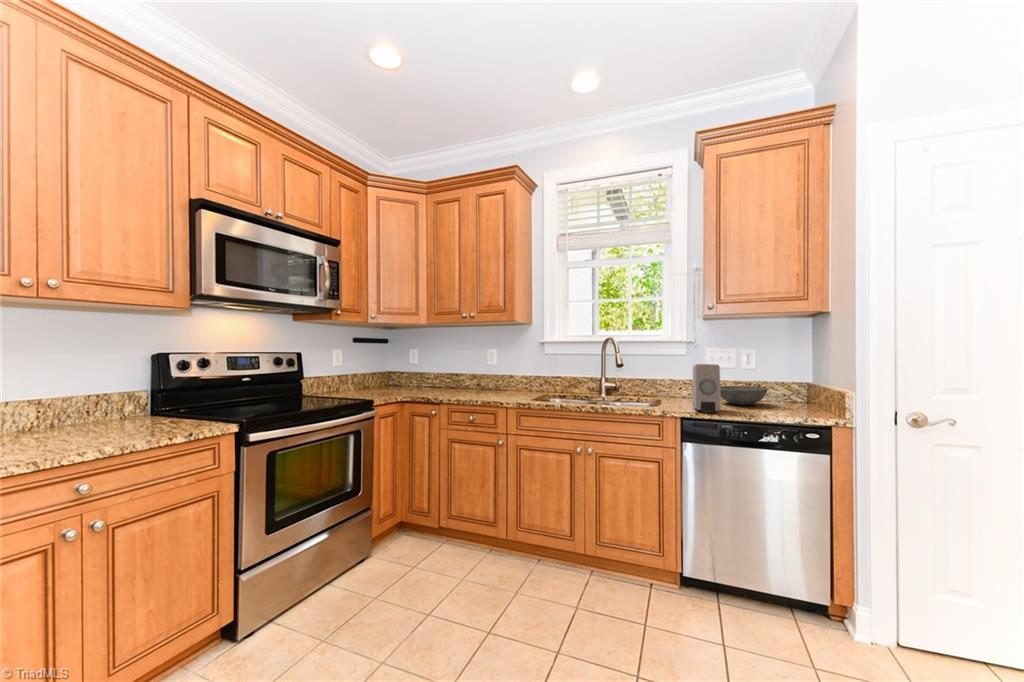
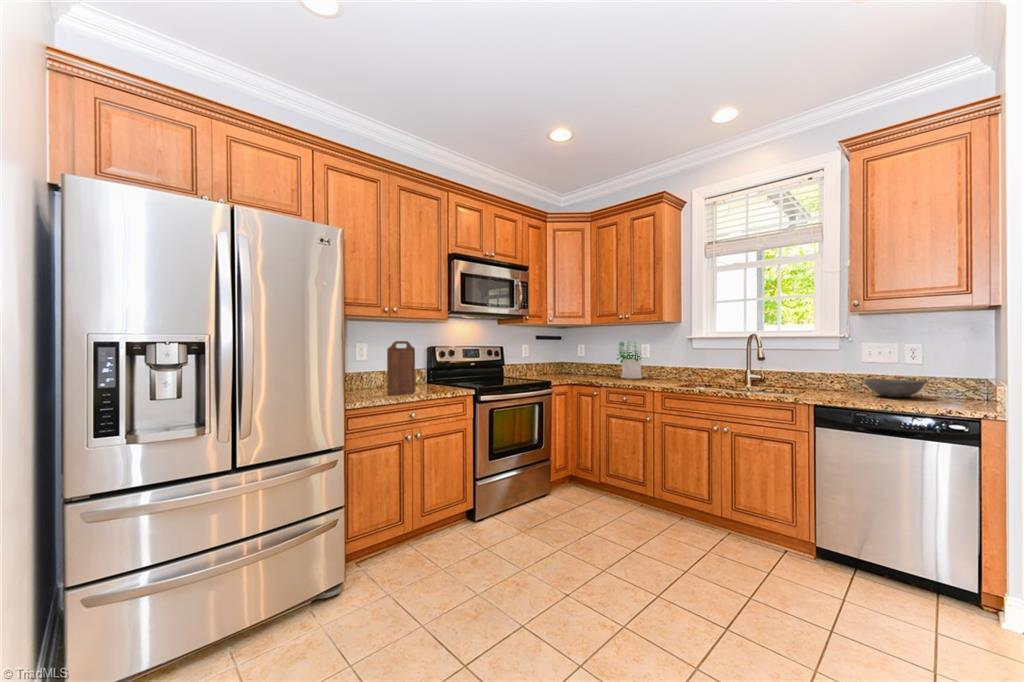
potted plant: none [453,343,488,389] -> present [617,341,642,379]
cutting board: none [53,349,126,454] -> present [387,341,415,395]
soap dispenser: present [693,364,720,413] -> none [827,355,855,400]

